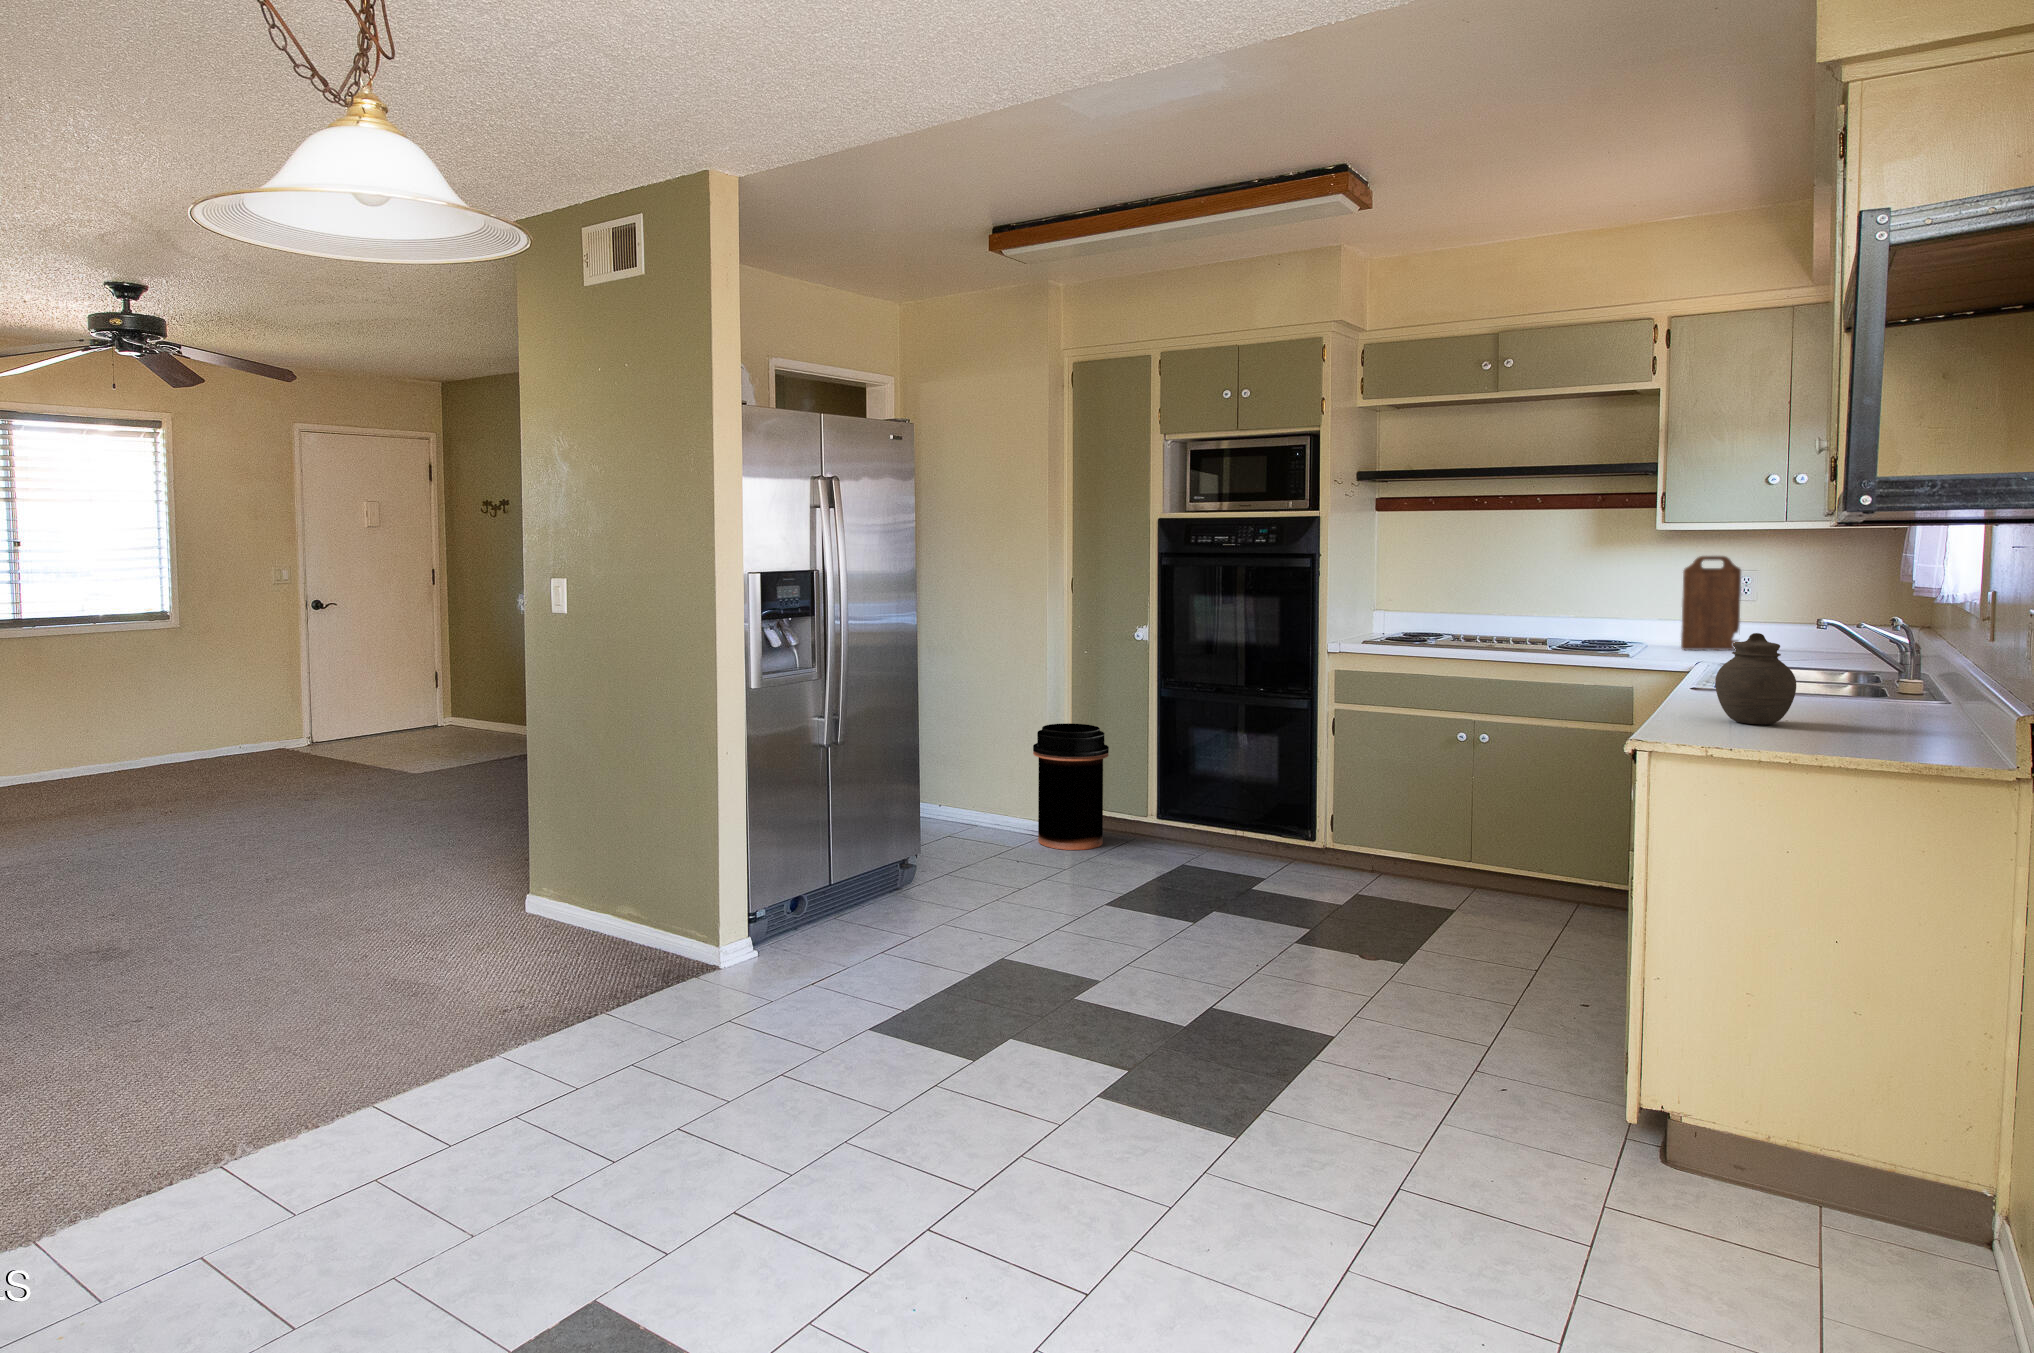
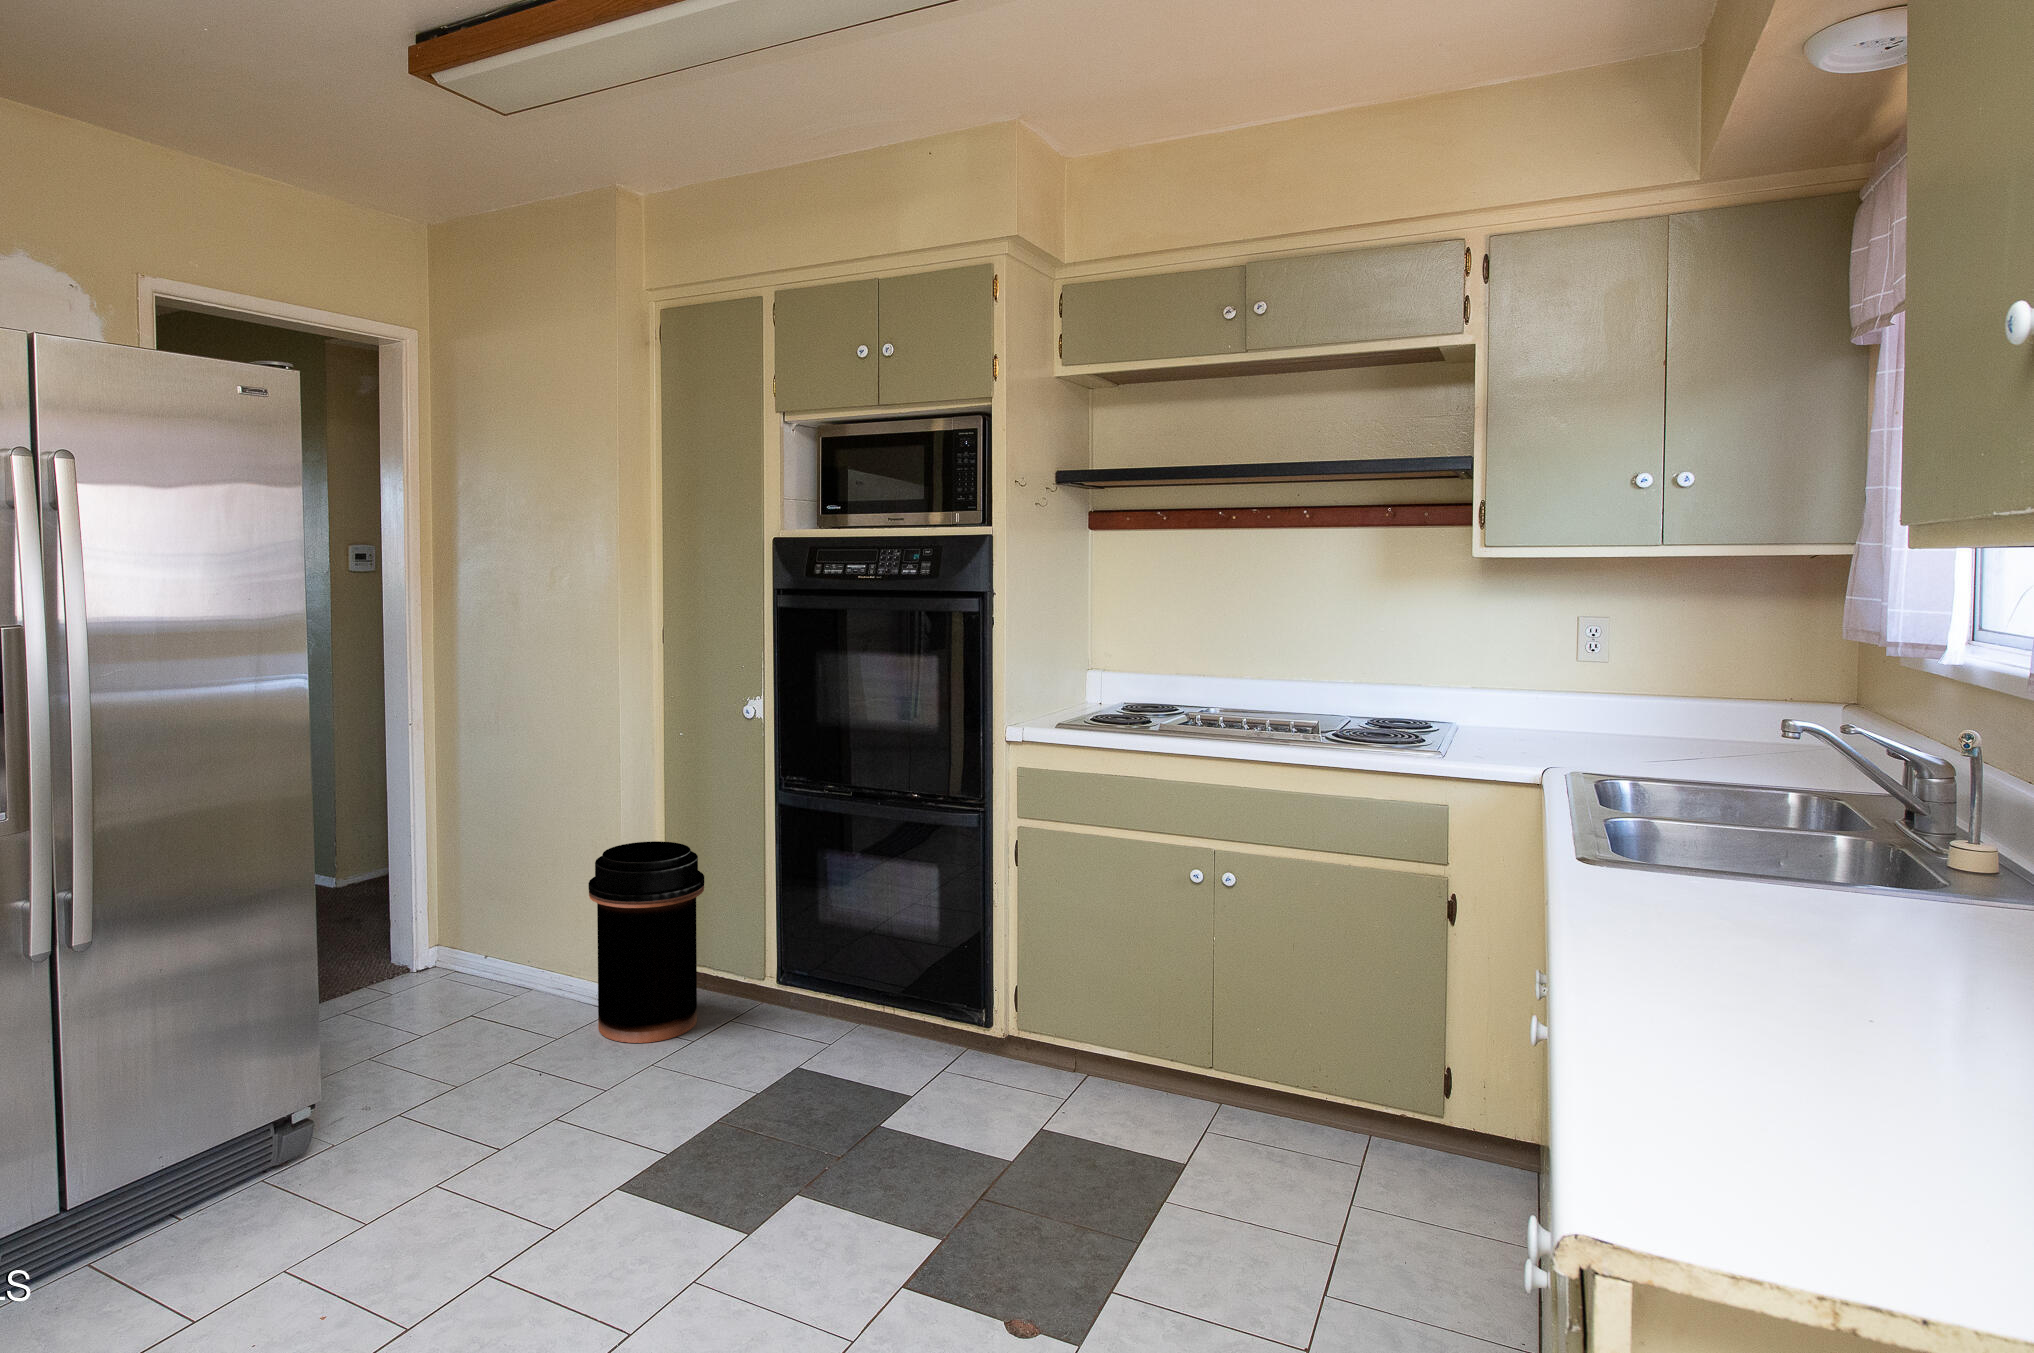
cutting board: present [1681,556,1741,650] -> none [1507,595,1588,735]
jar: present [1715,633,1796,724] -> none [1676,823,1893,1070]

